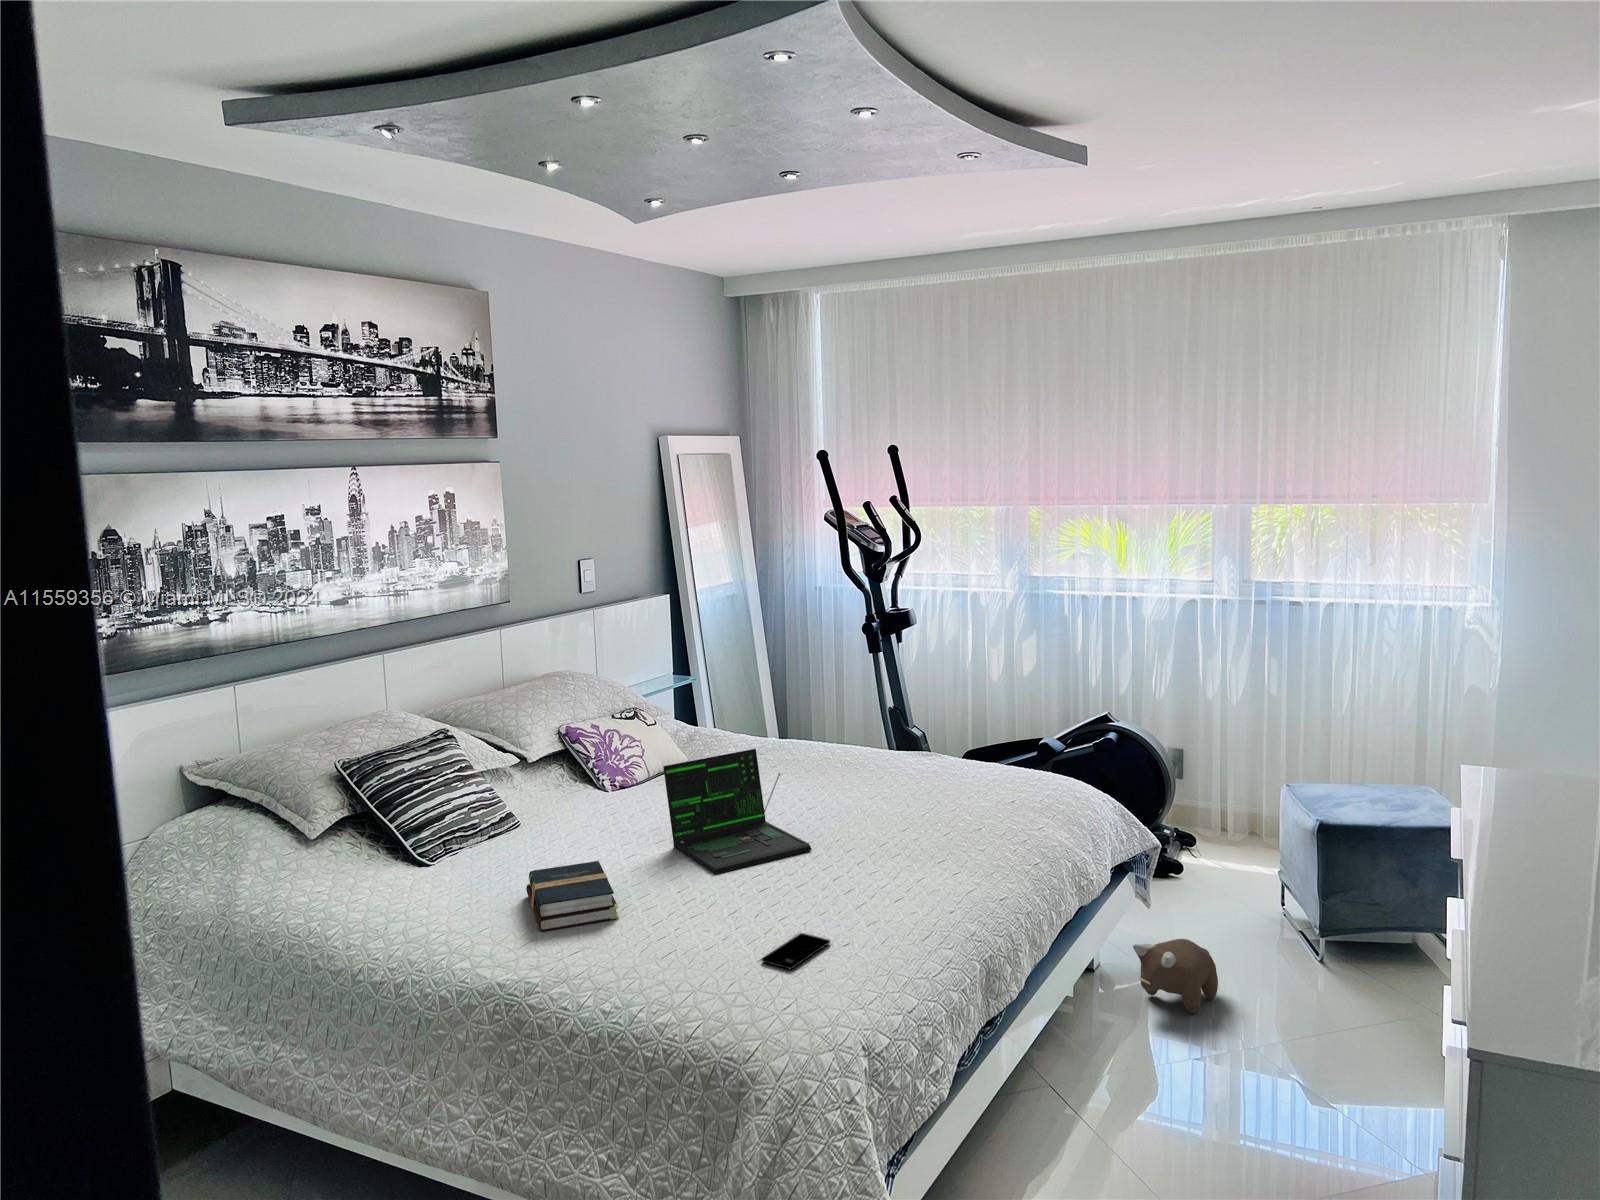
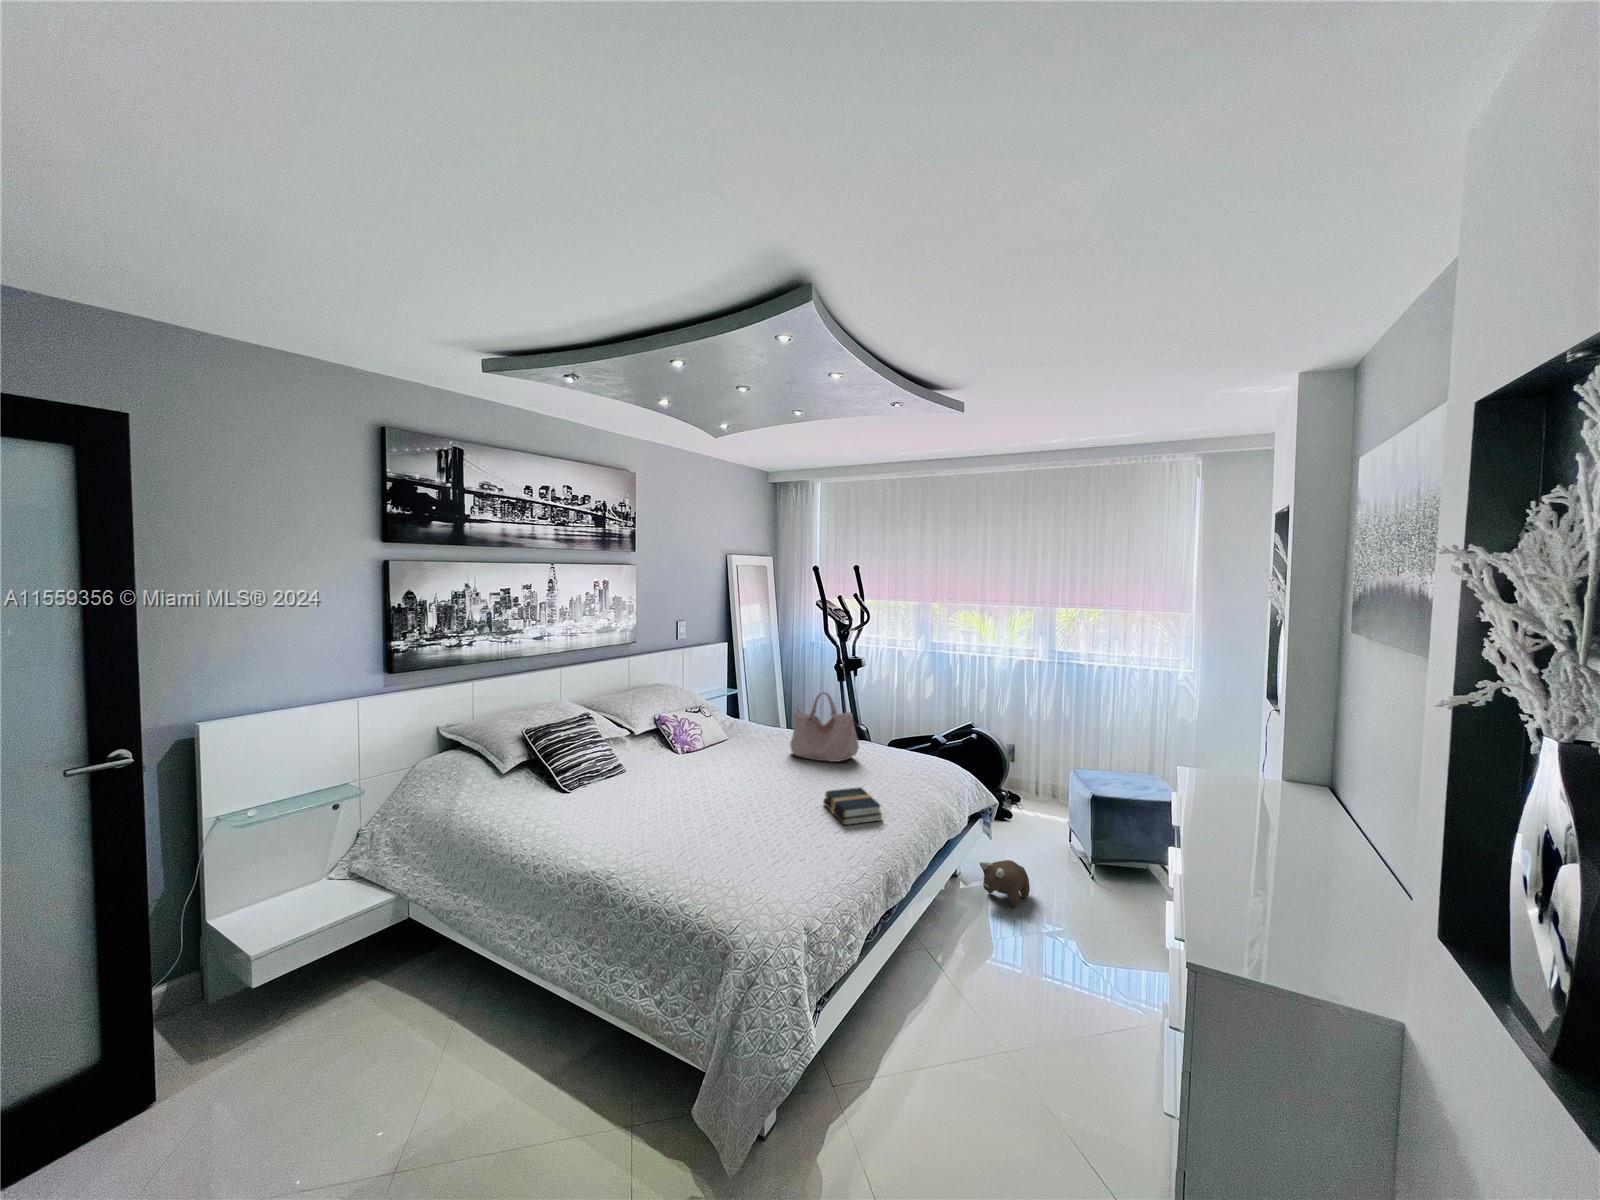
handbag: none [799,671,920,790] -> present [790,692,859,762]
laptop: present [663,749,811,874] -> none [708,734,790,809]
hardback book: present [526,861,619,931] -> present [823,787,883,825]
smartphone: present [762,933,830,969] -> none [749,850,792,873]

